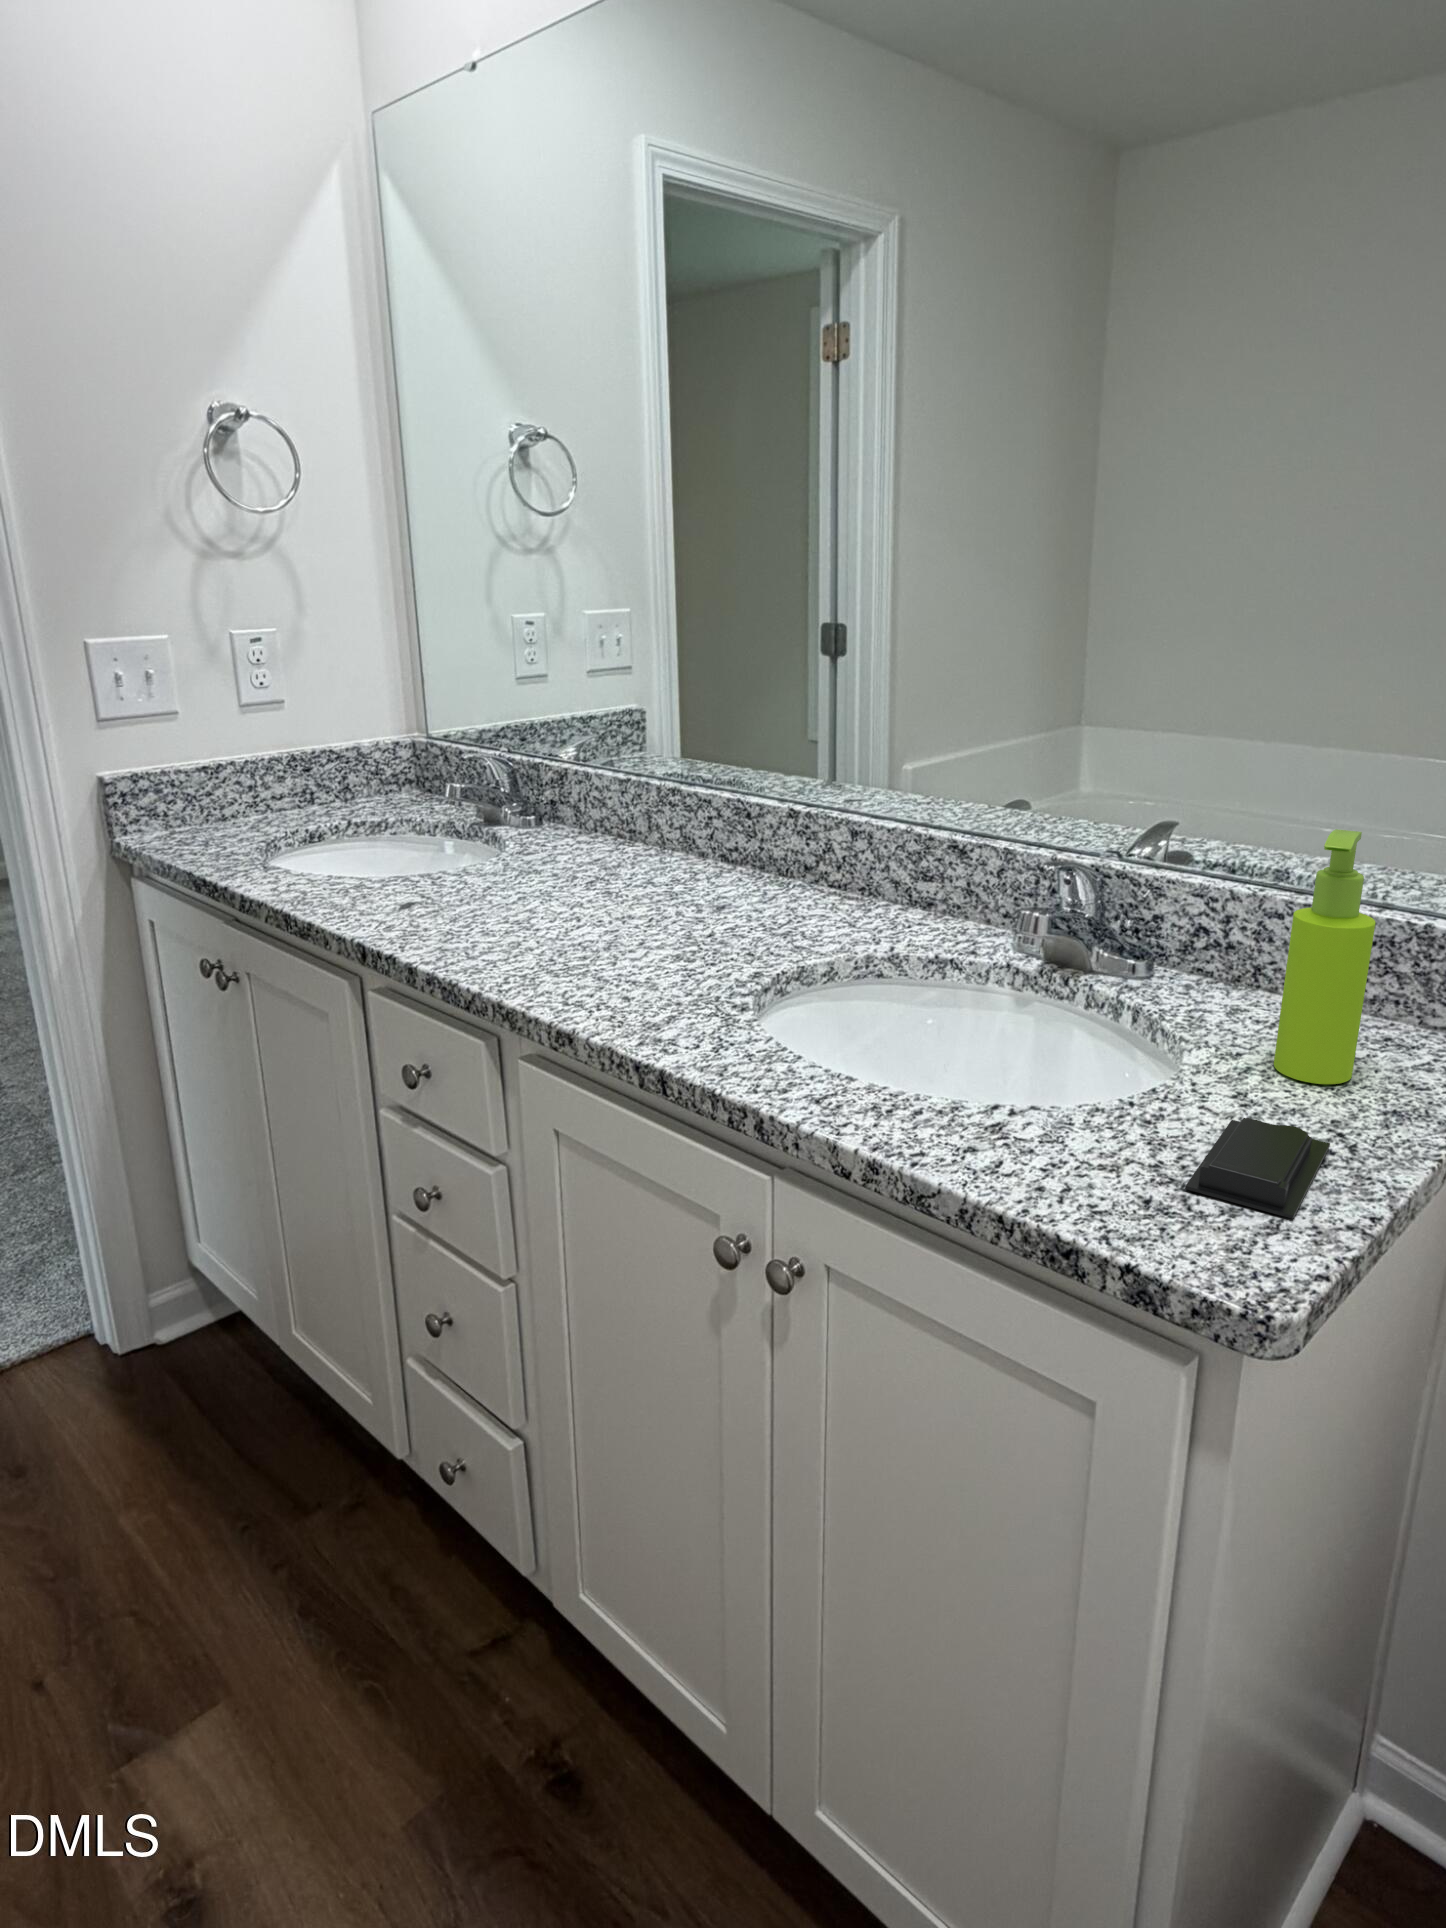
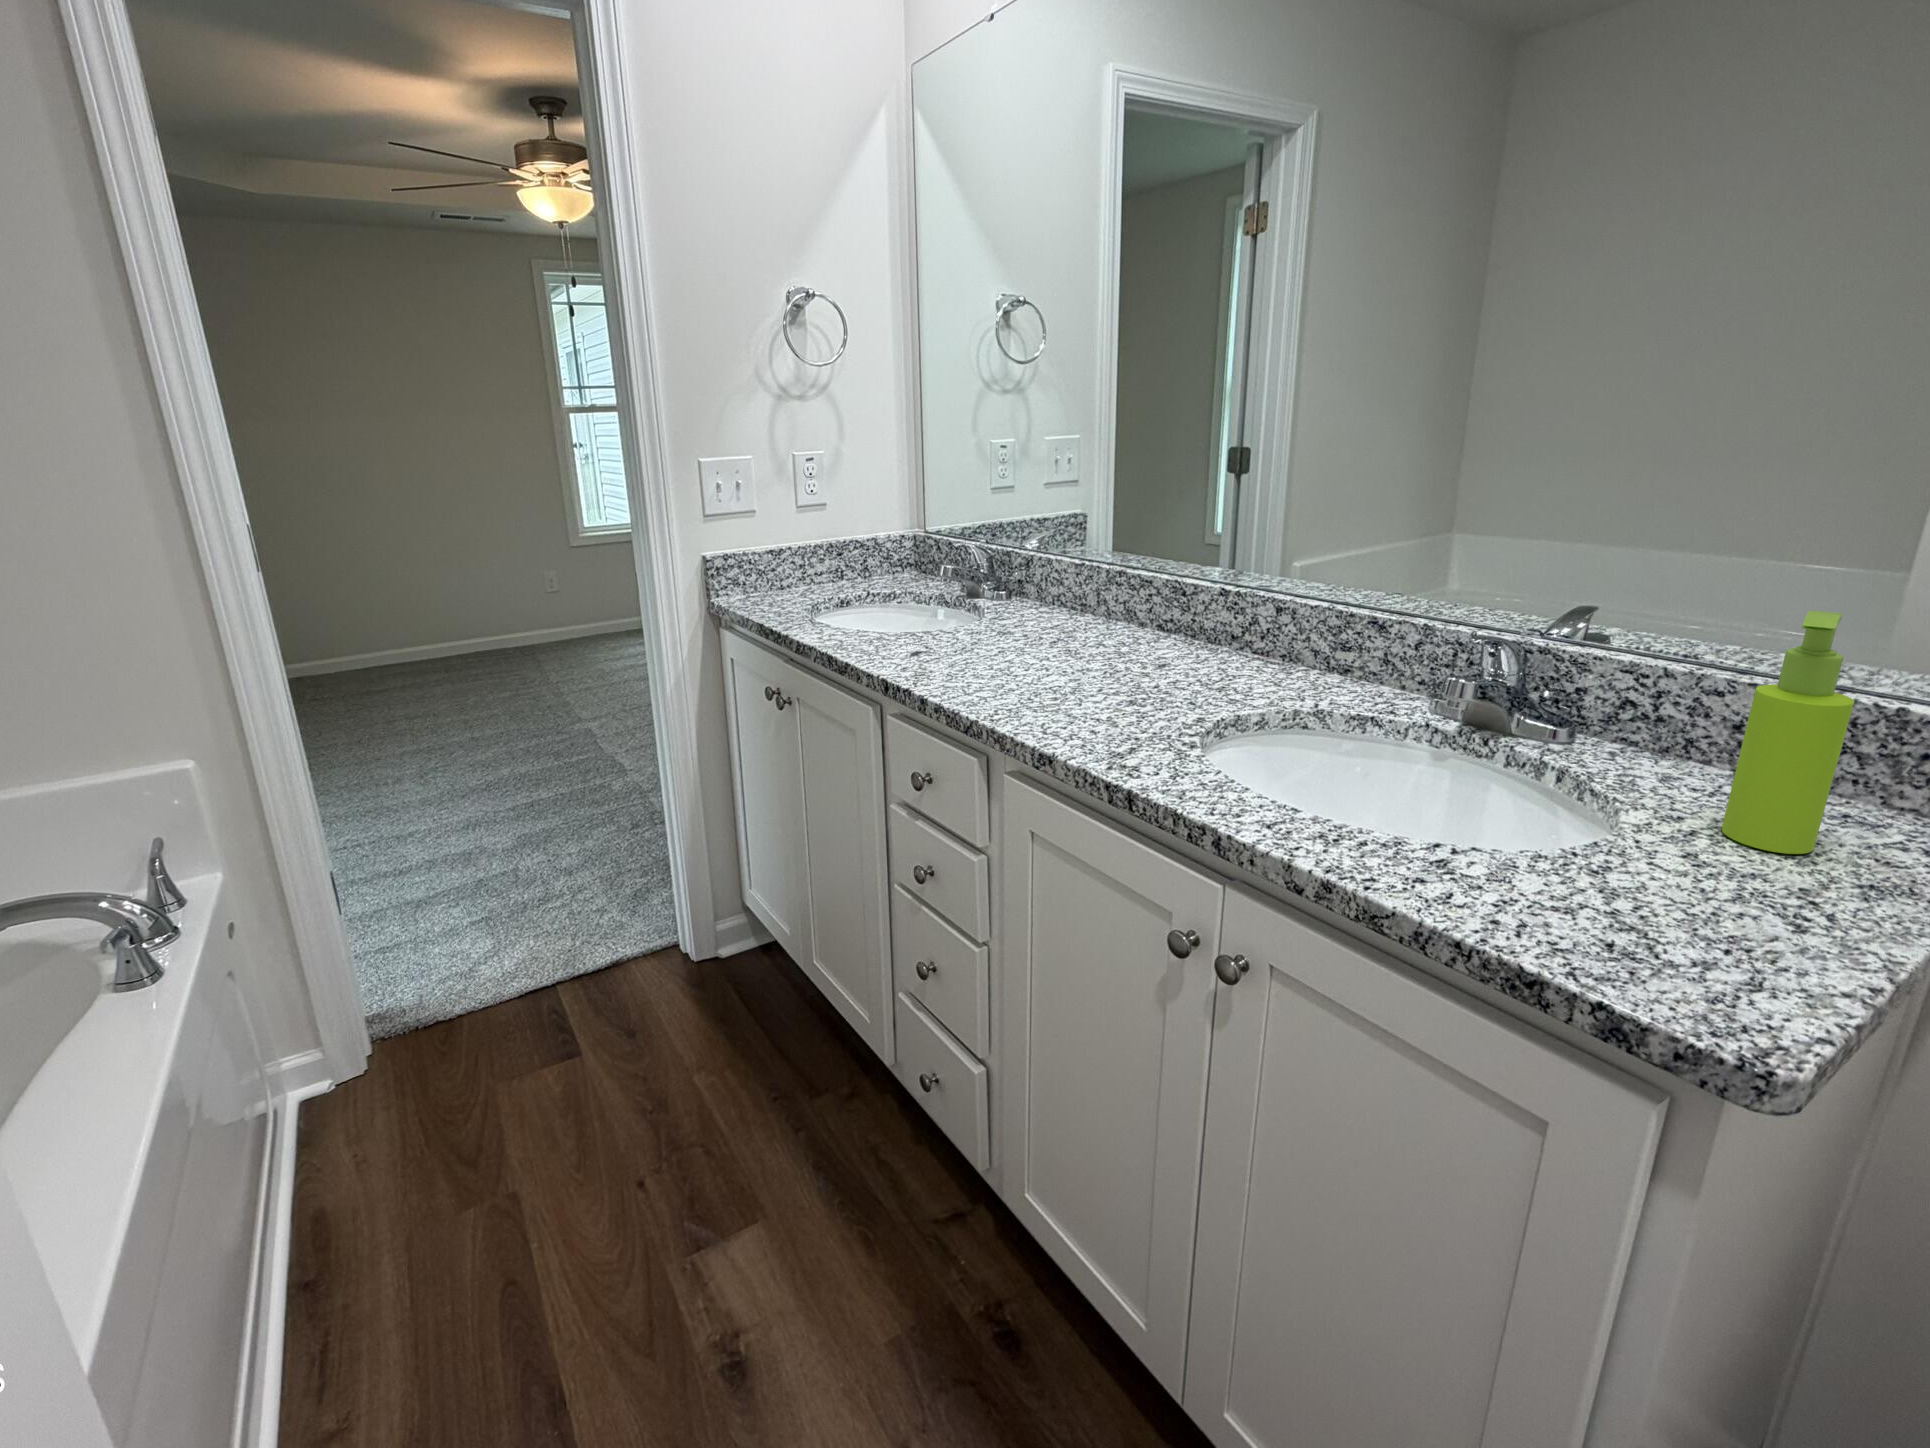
soap bar: present [1185,1118,1330,1219] -> none [1649,877,1804,979]

